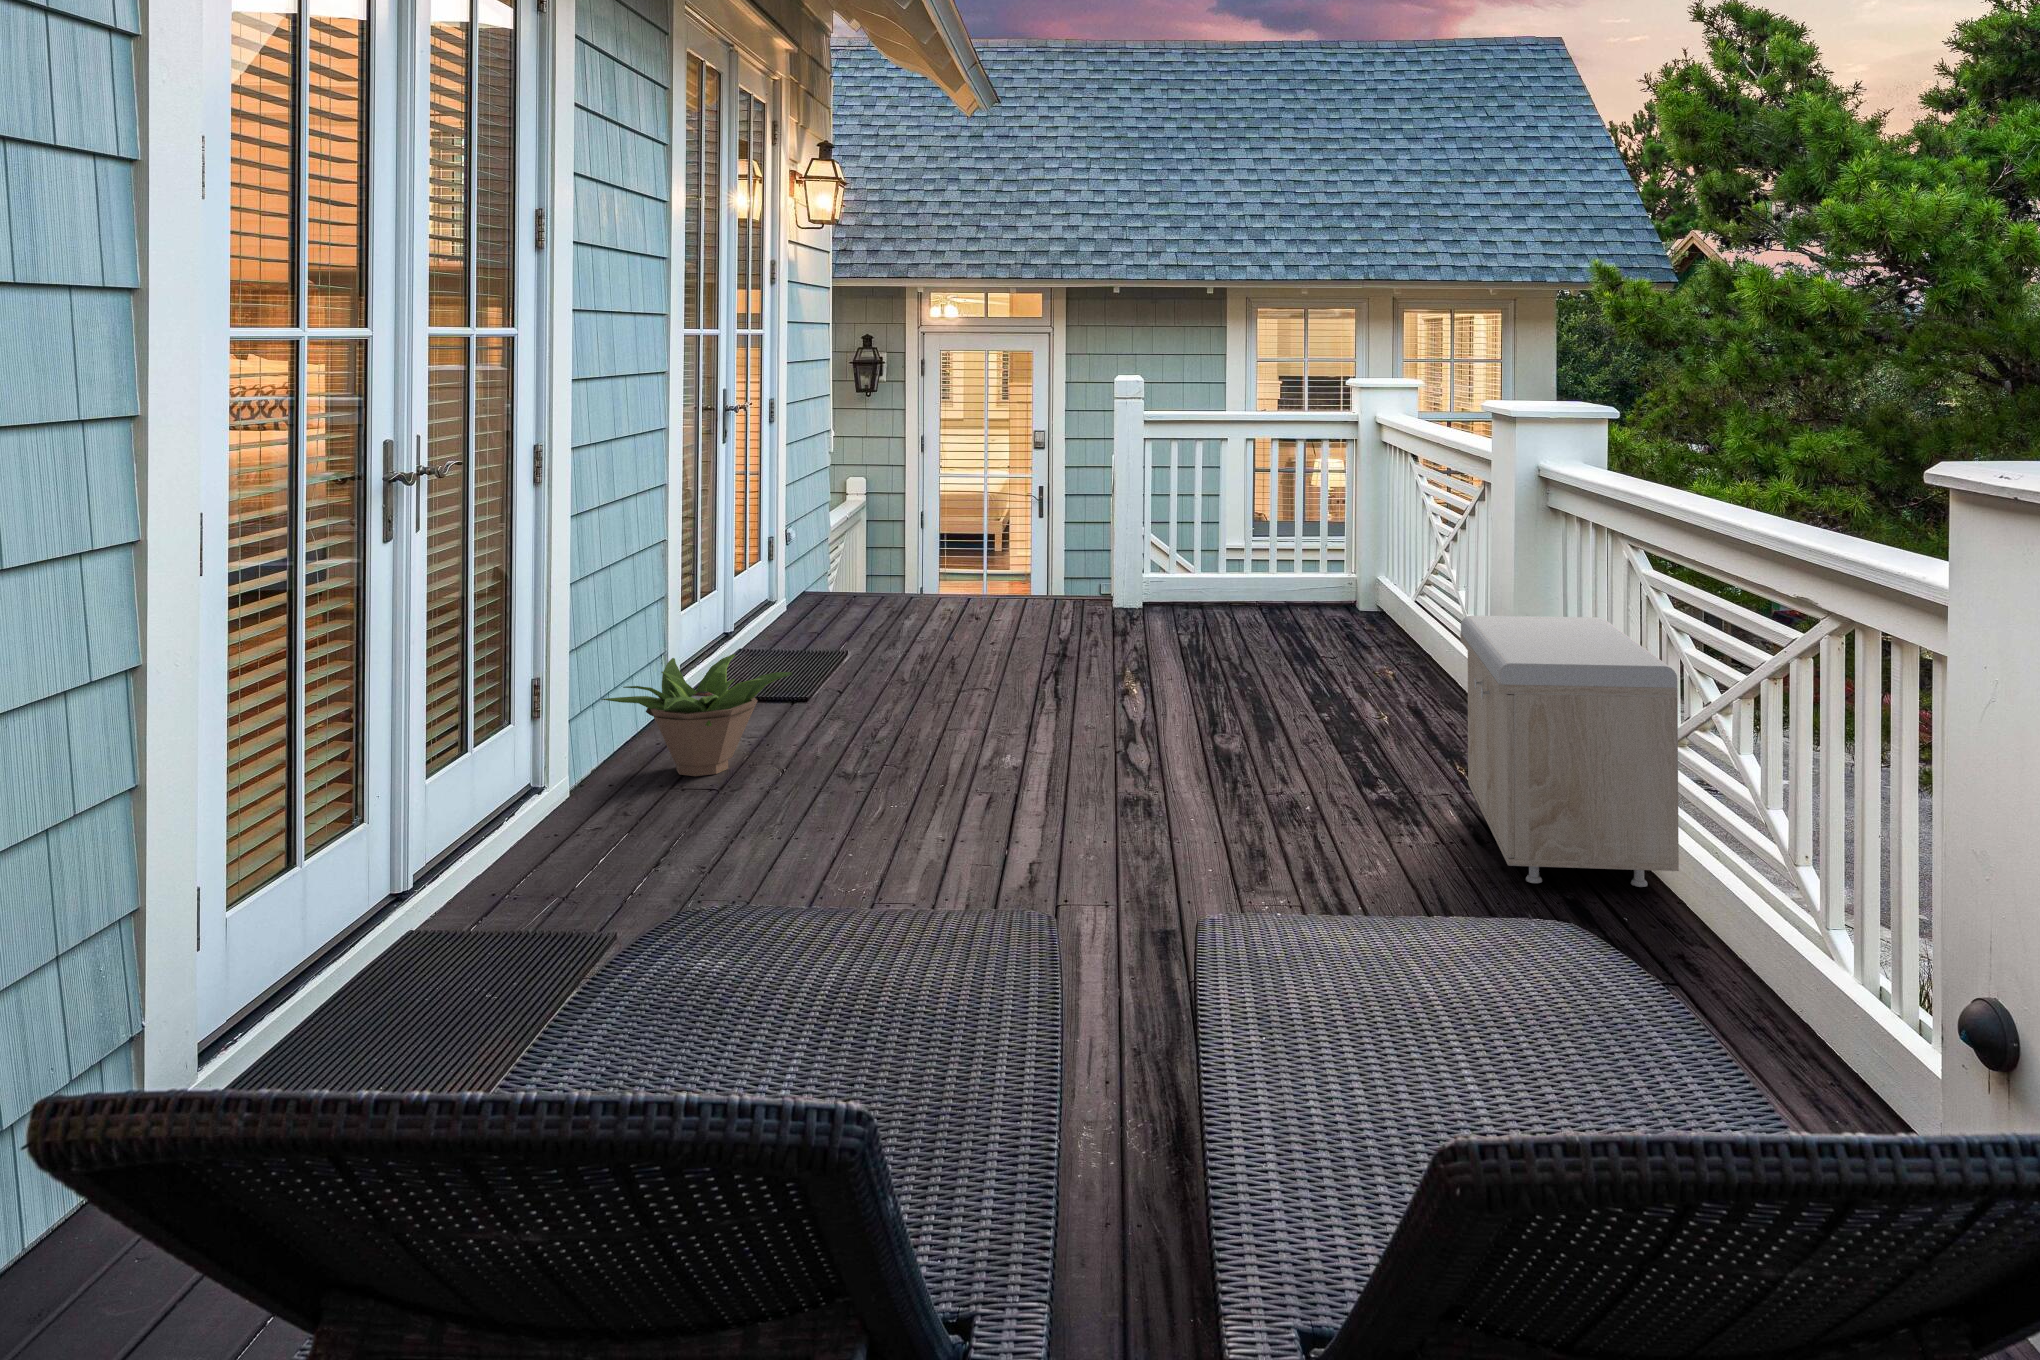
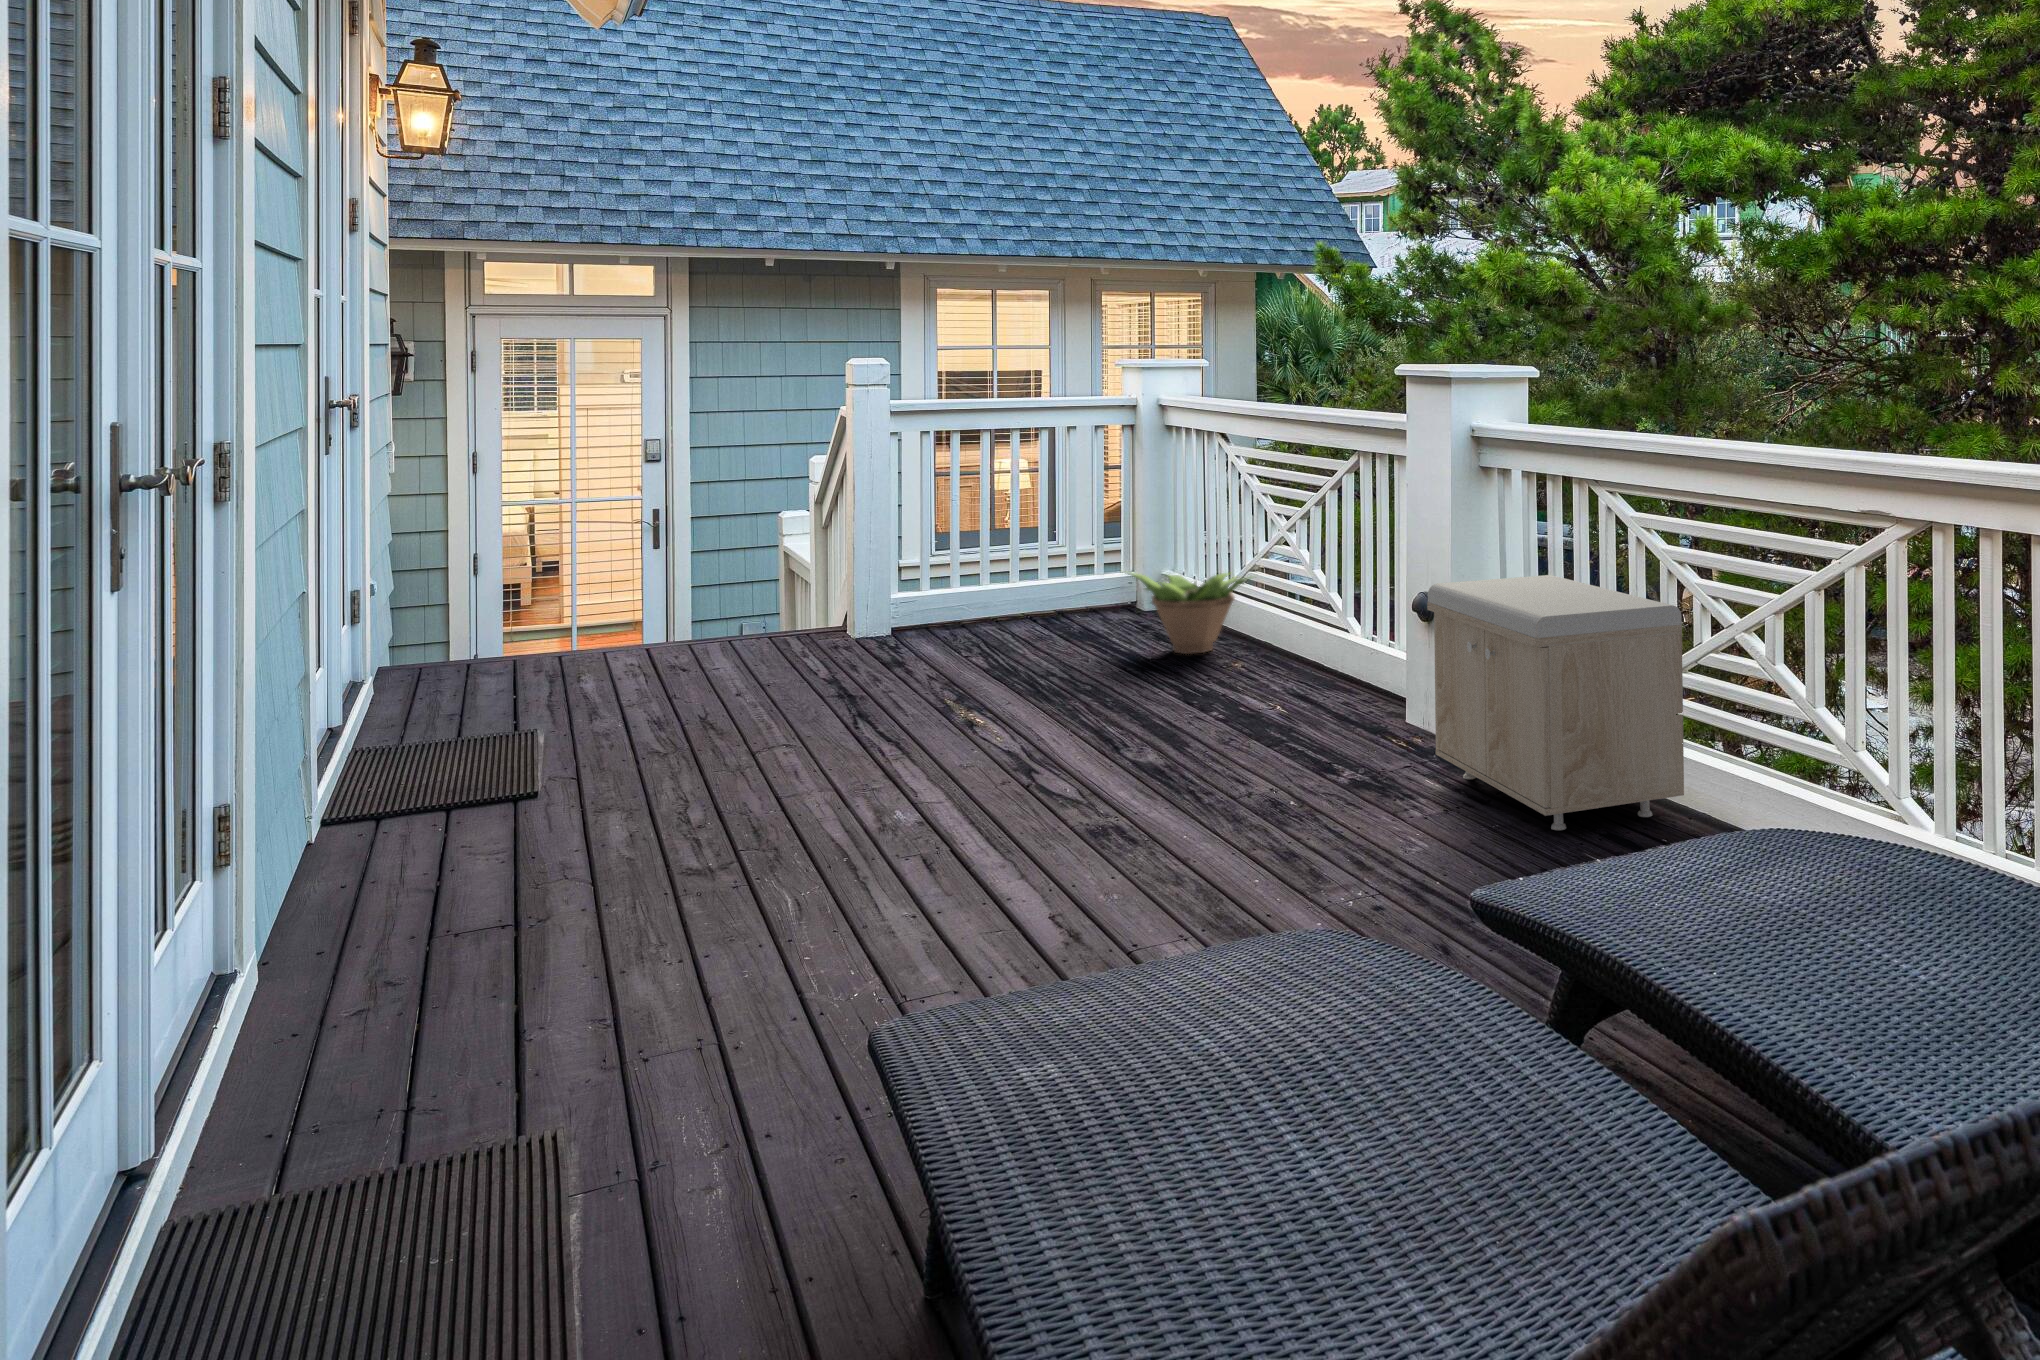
decorative plant: present [601,654,792,776] -> present [1128,573,1252,654]

